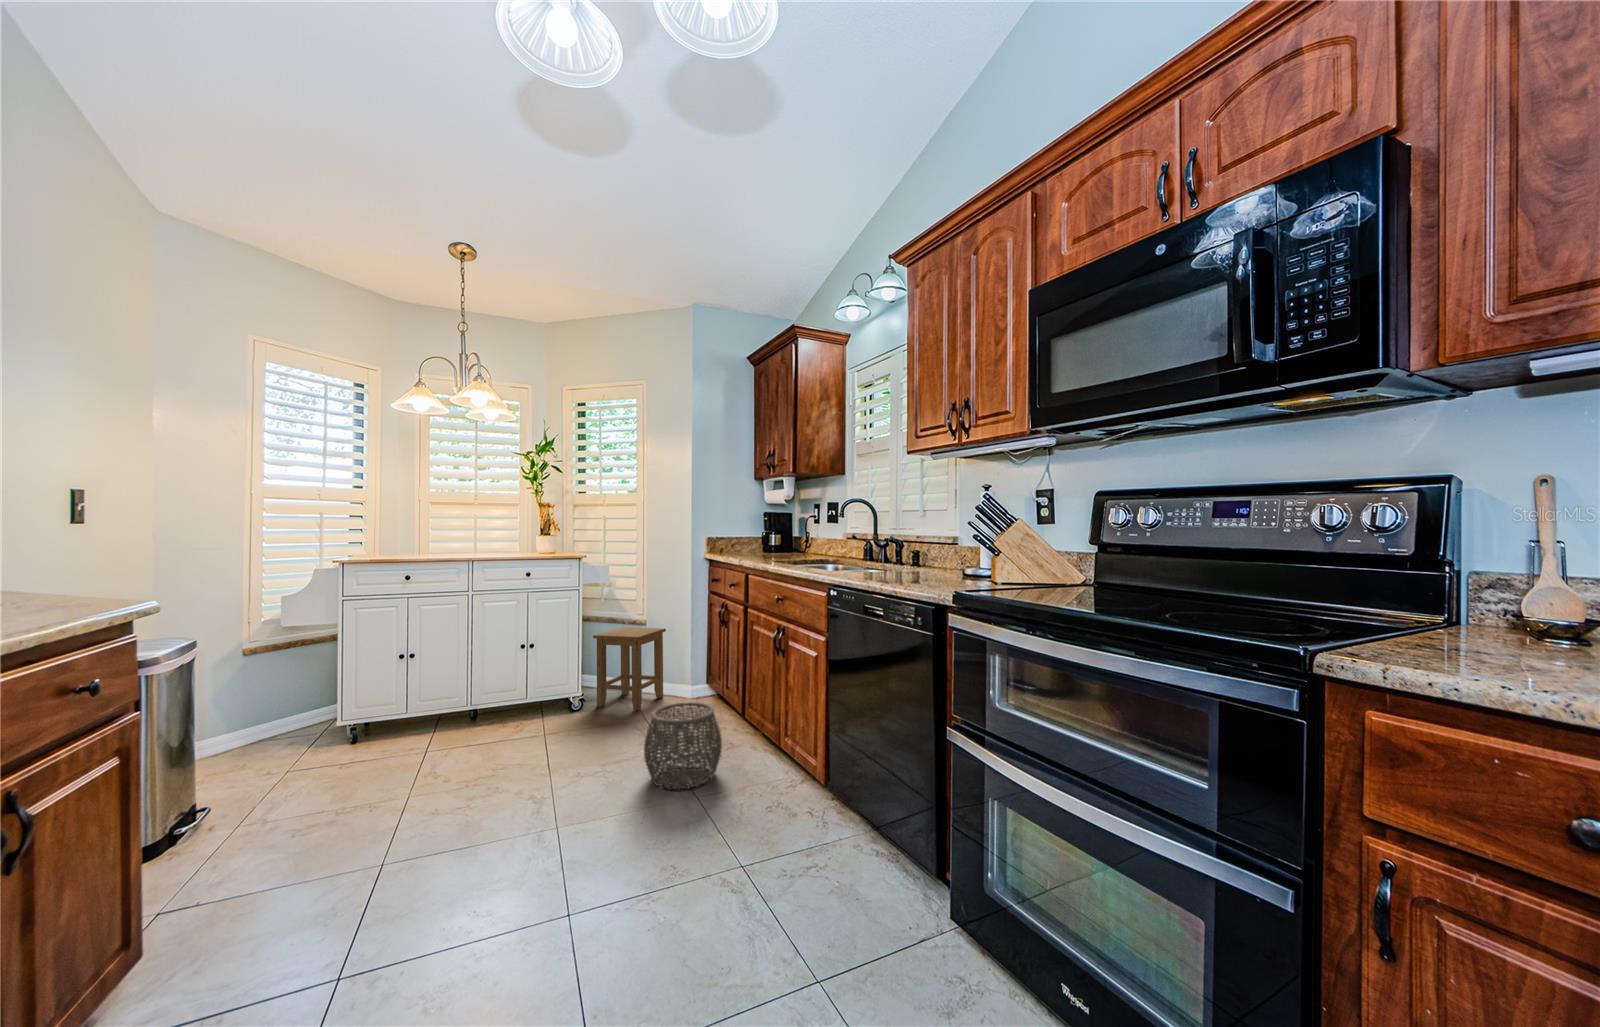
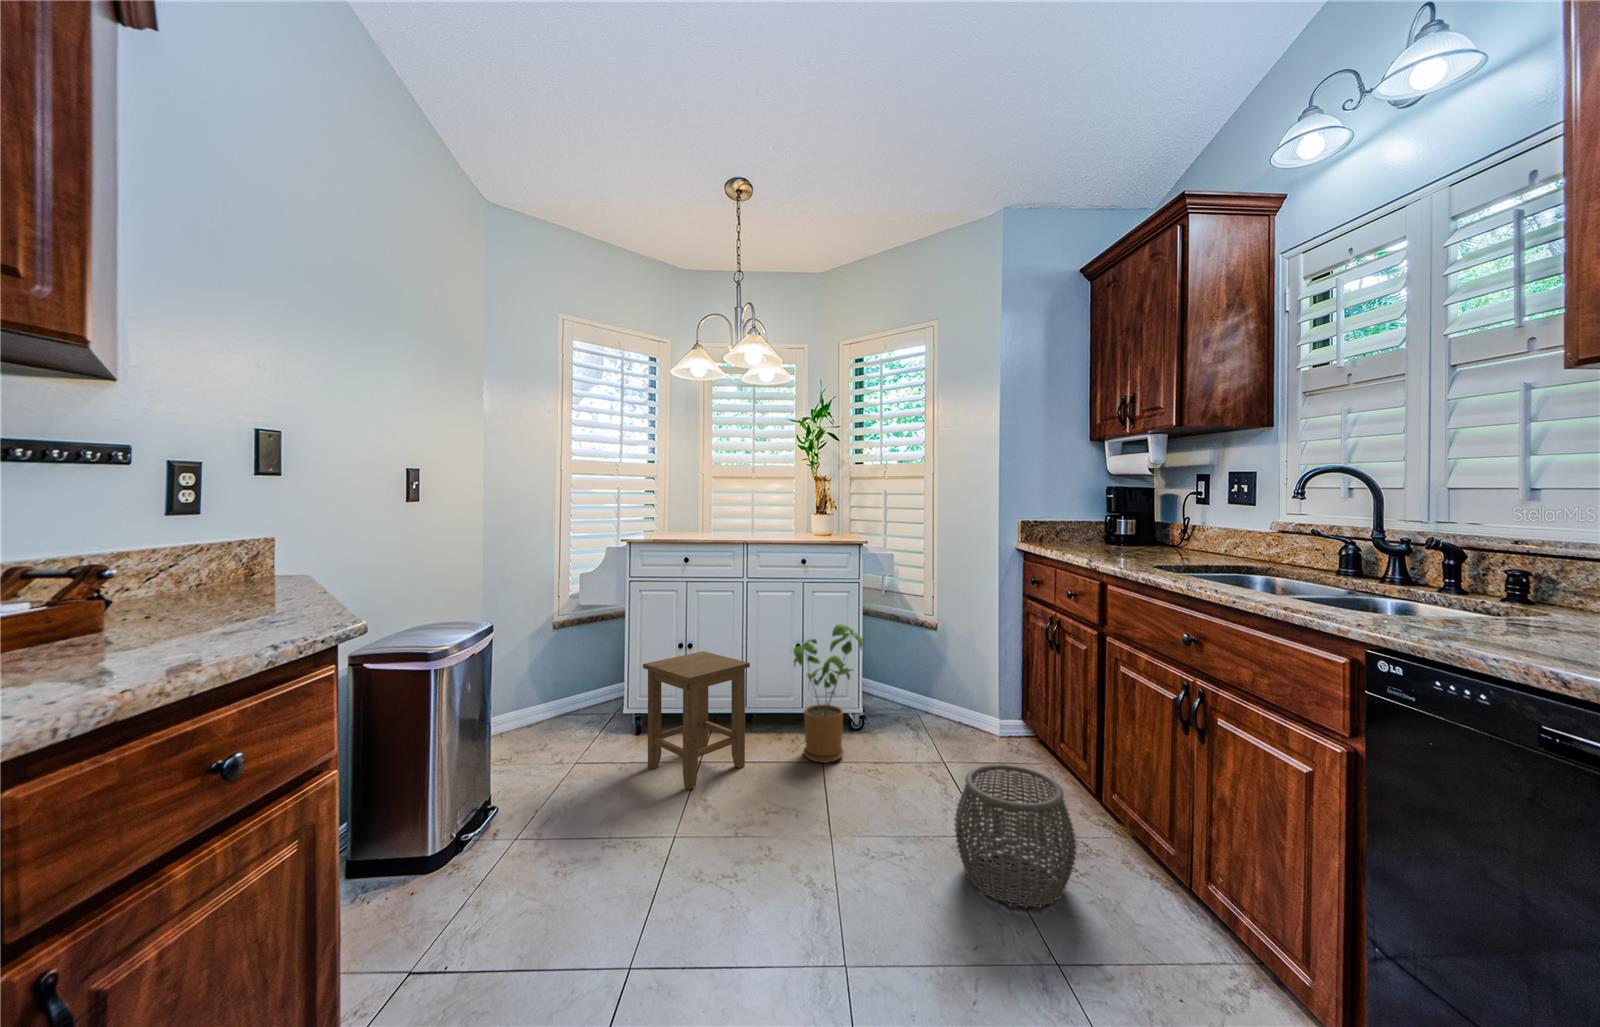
house plant: none [518,623,586,738] -> present [793,624,865,762]
stool: present [593,627,666,710] -> present [643,651,750,789]

